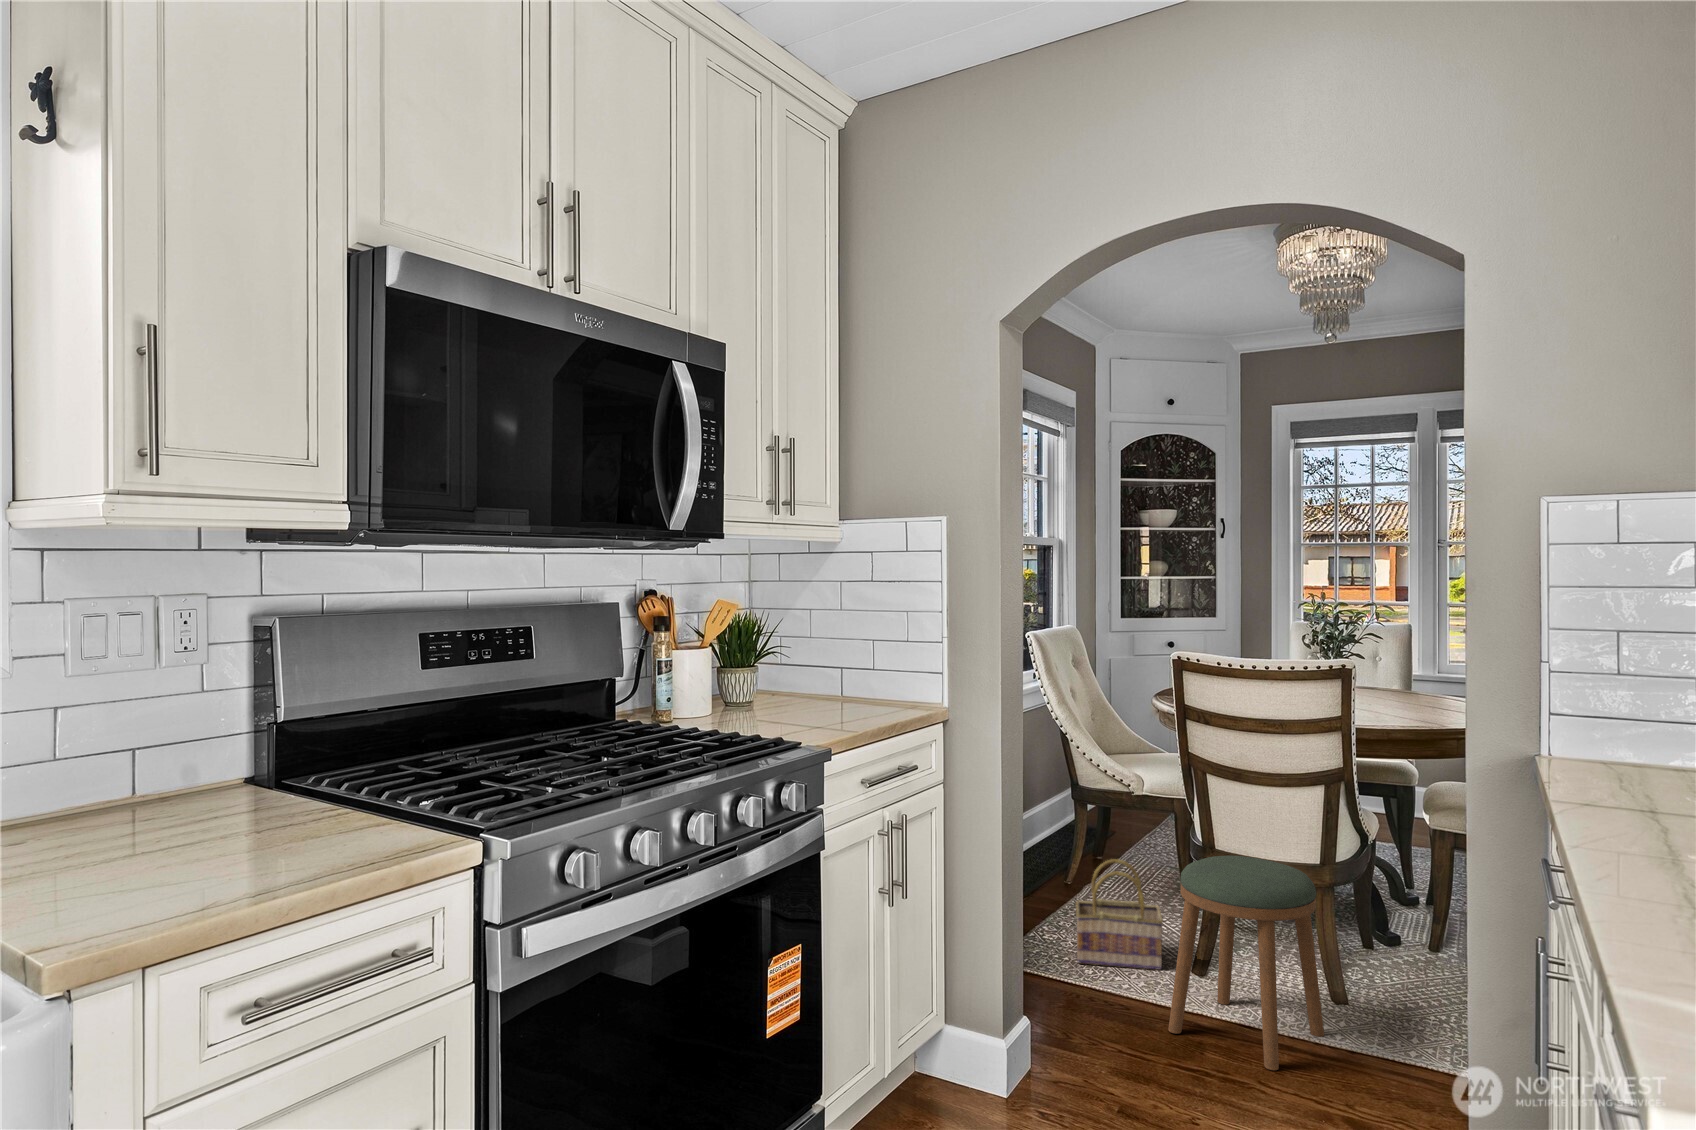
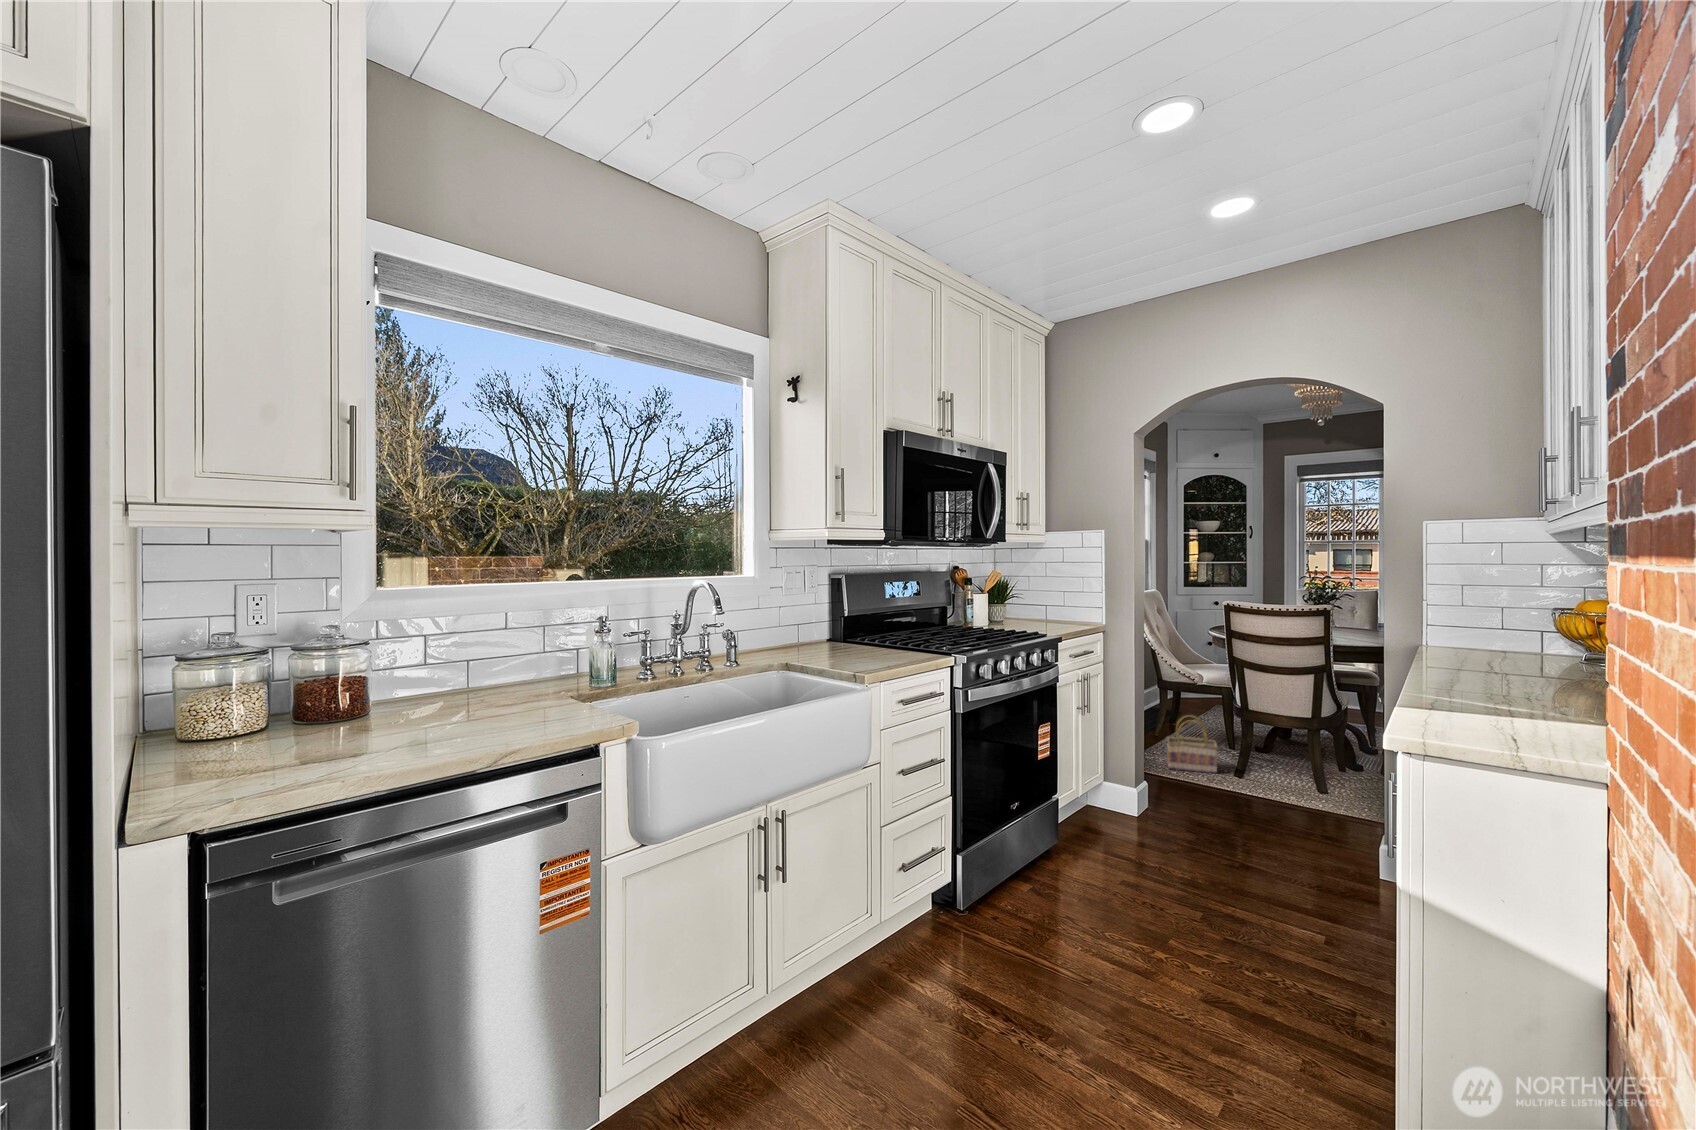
stool: present [1168,856,1324,1070] -> none [1223,709,1311,813]

